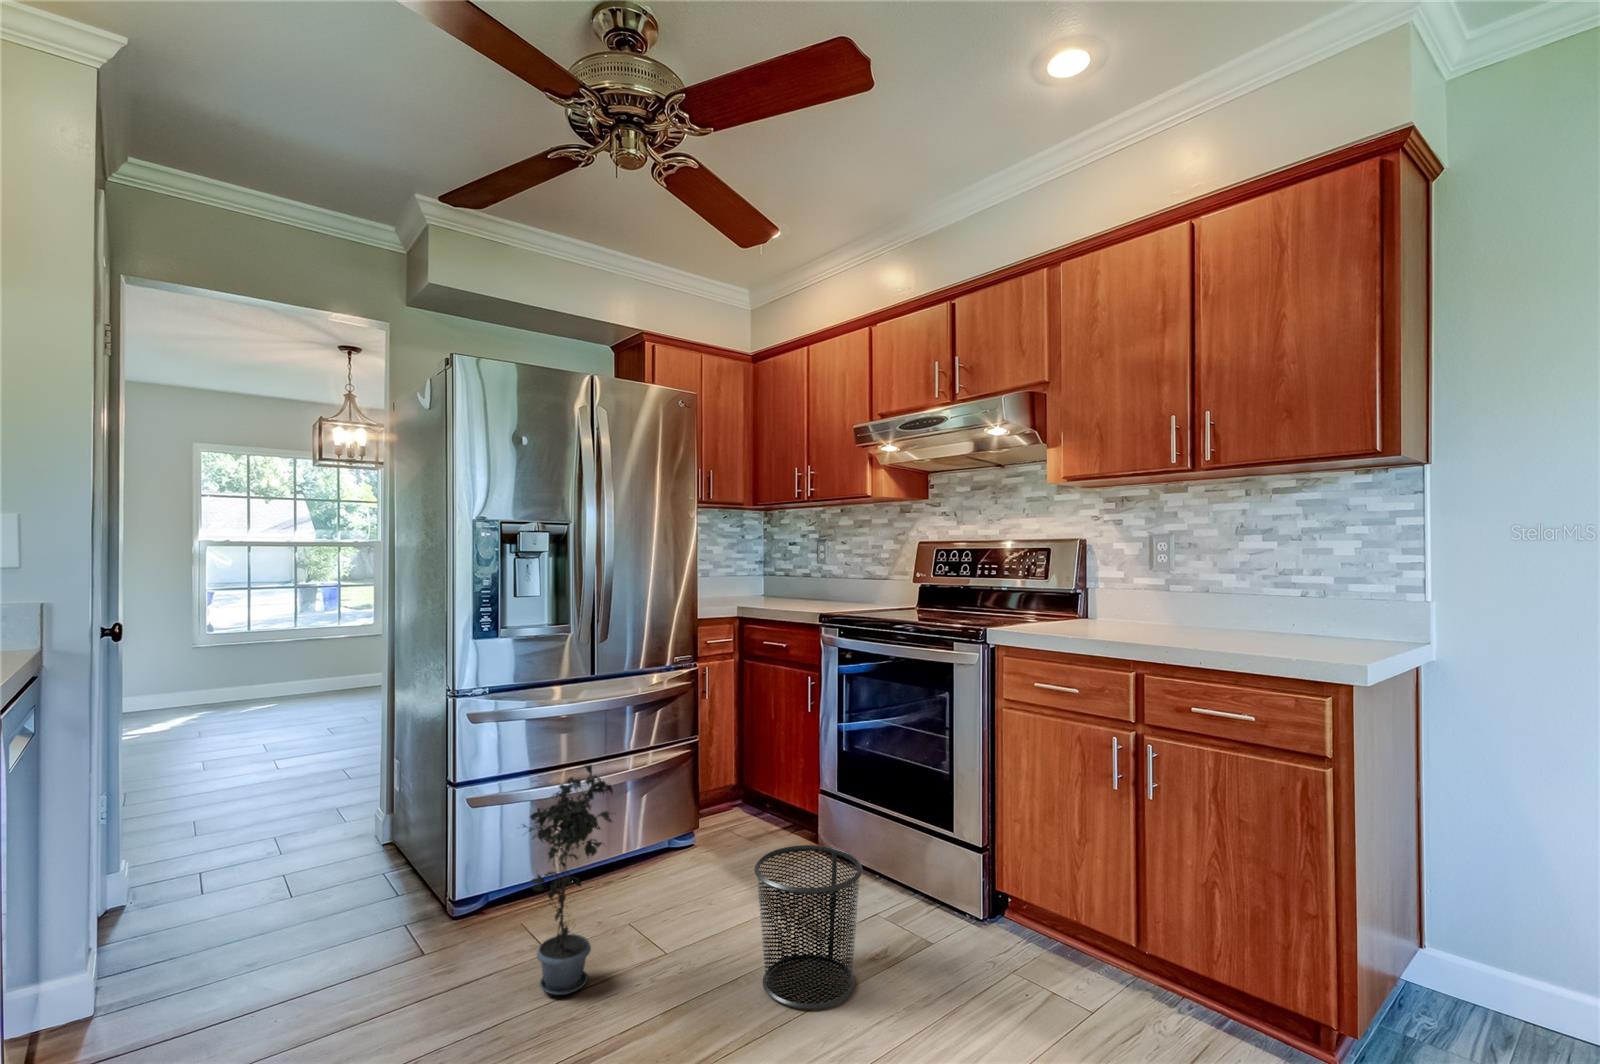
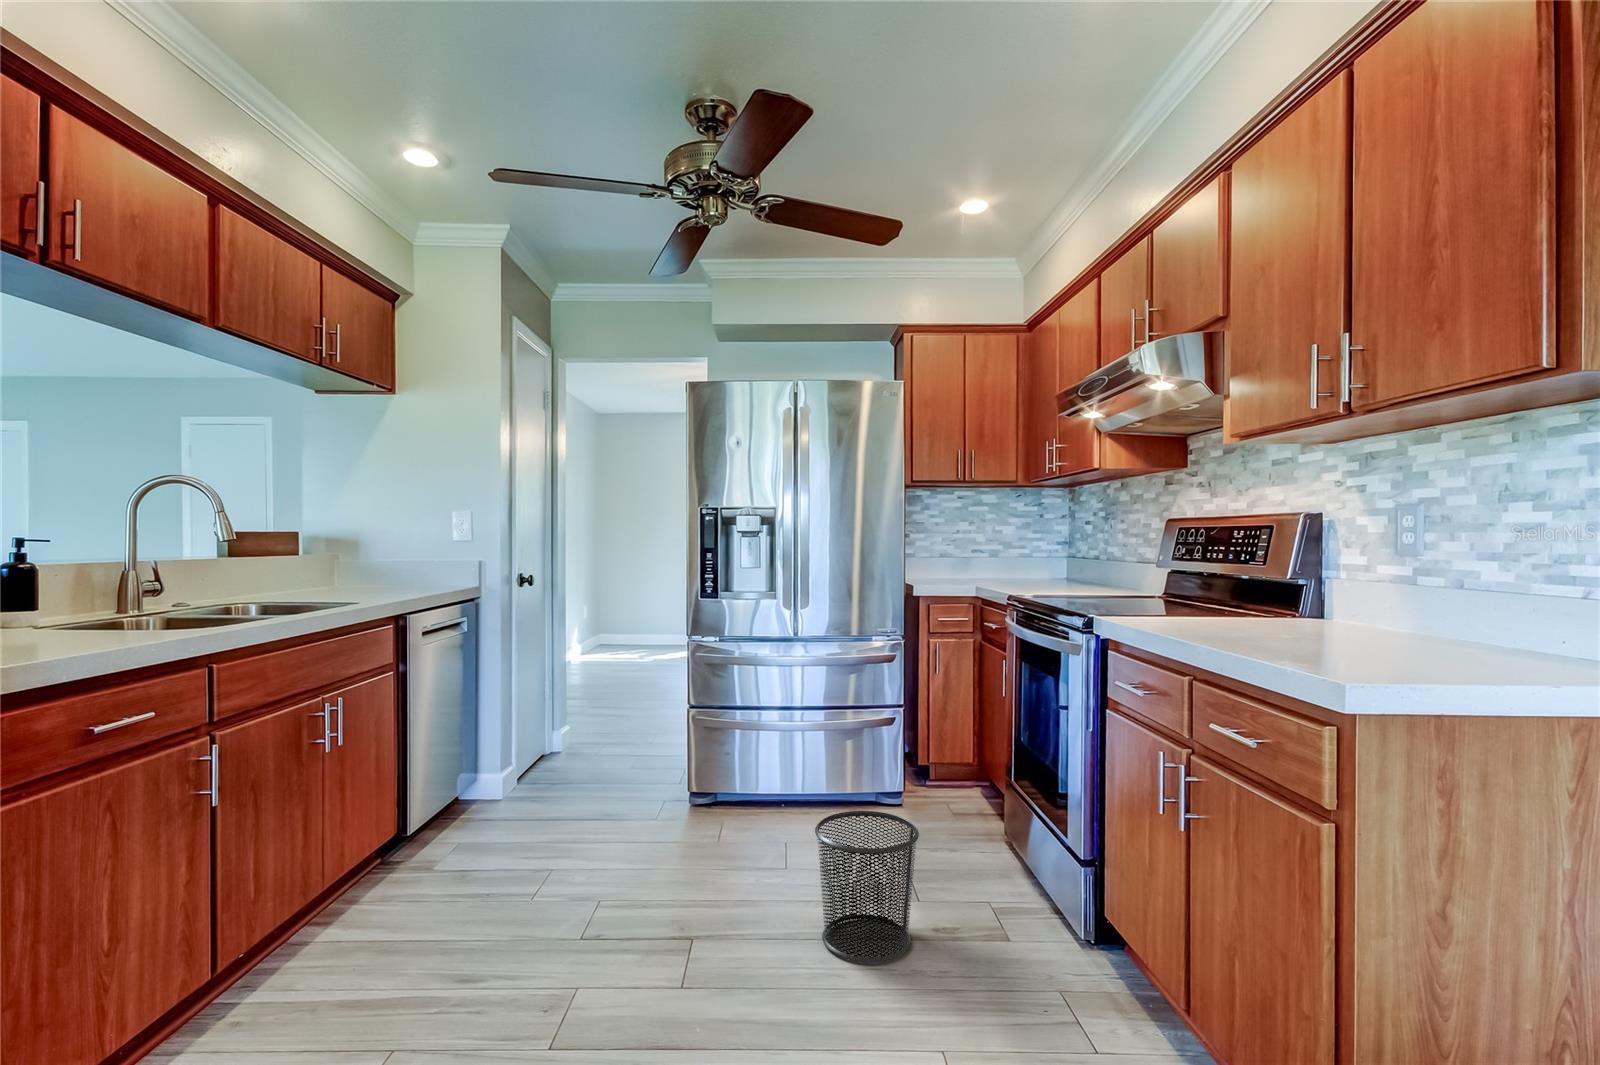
potted plant: present [523,765,613,995] -> none [667,703,743,881]

